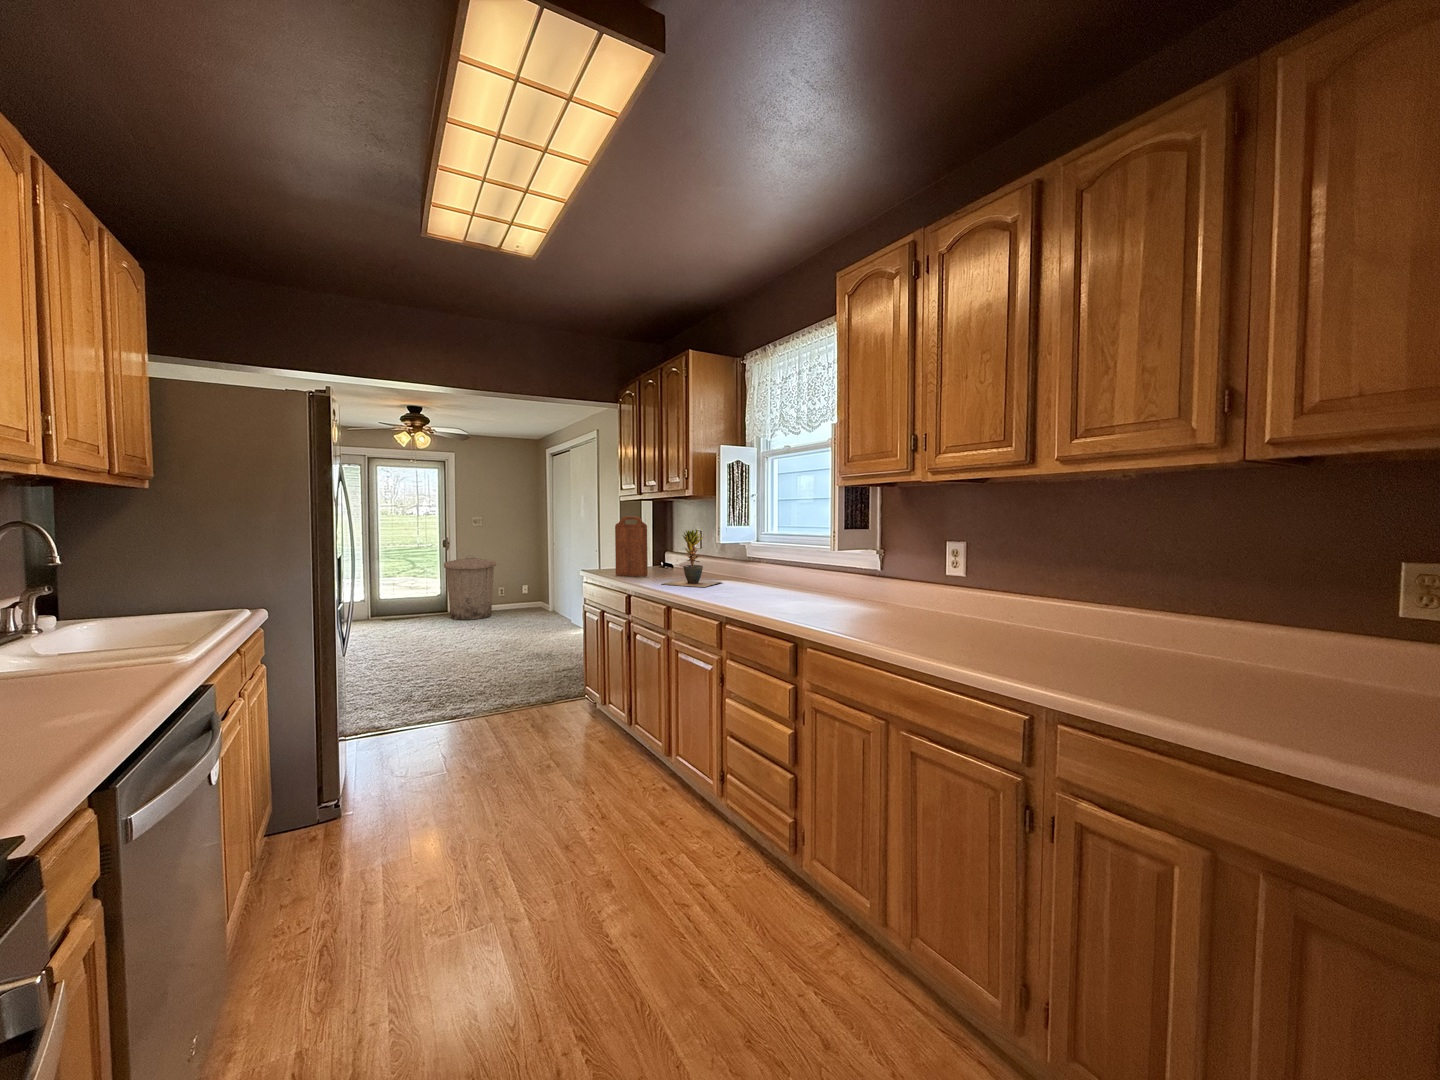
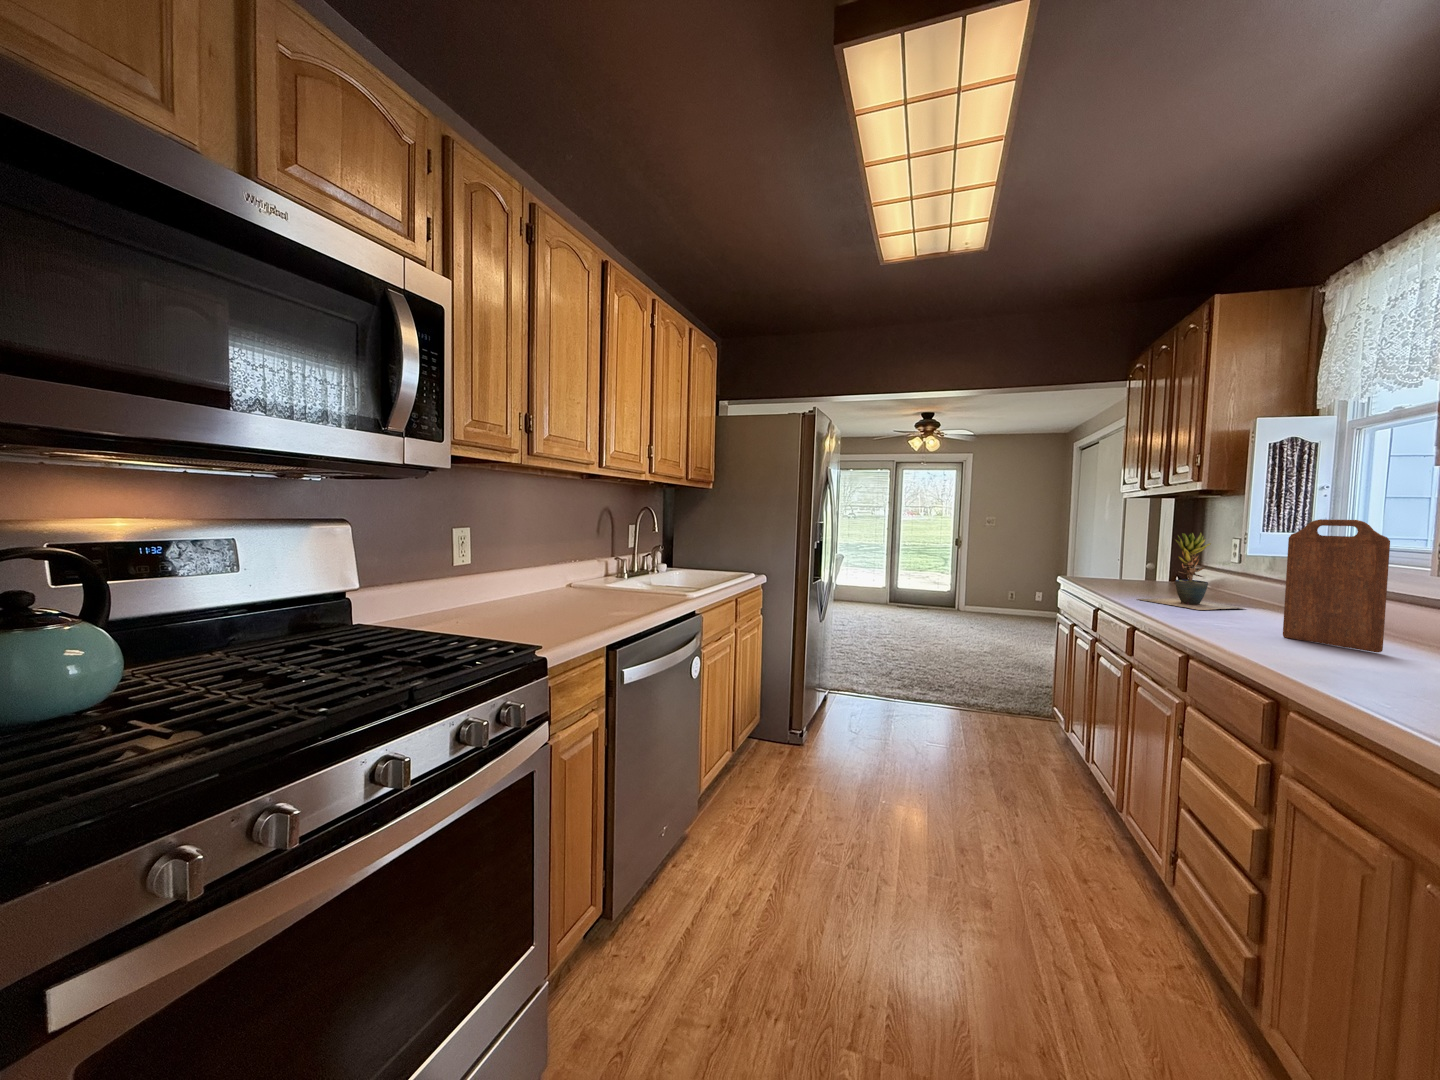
cutting board: present [615,516,648,576] -> present [1283,519,1390,652]
trash can: present [444,556,496,620] -> none [953,555,1005,619]

